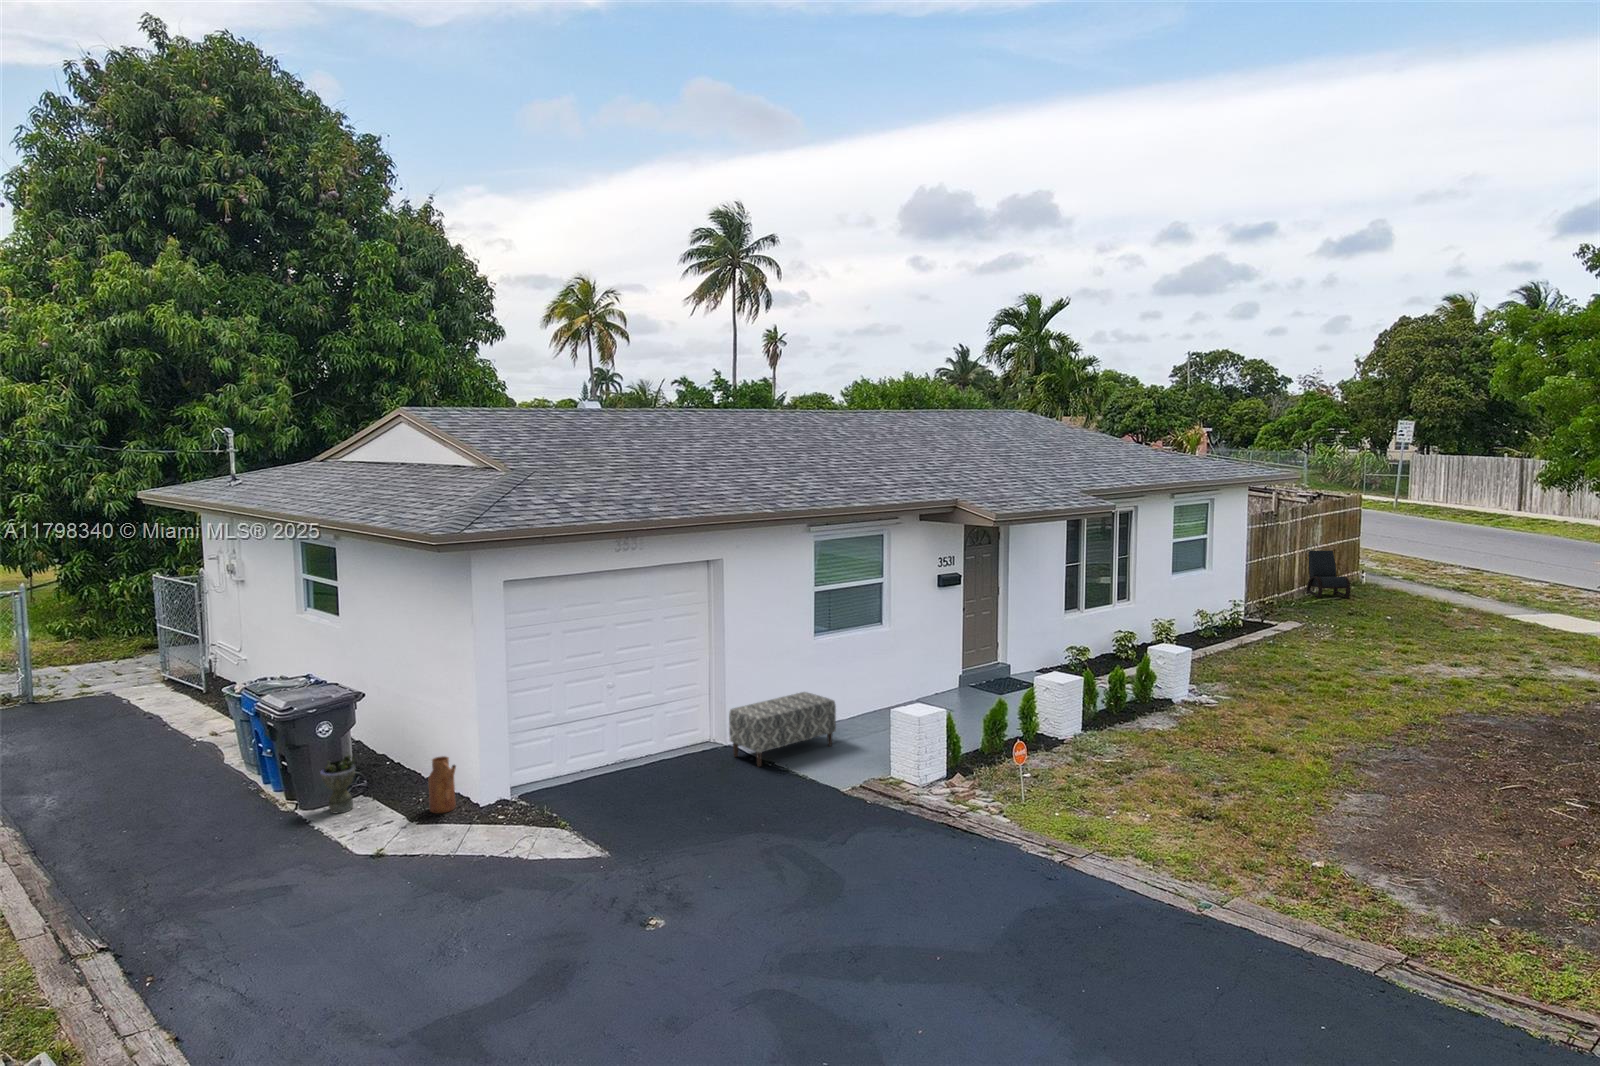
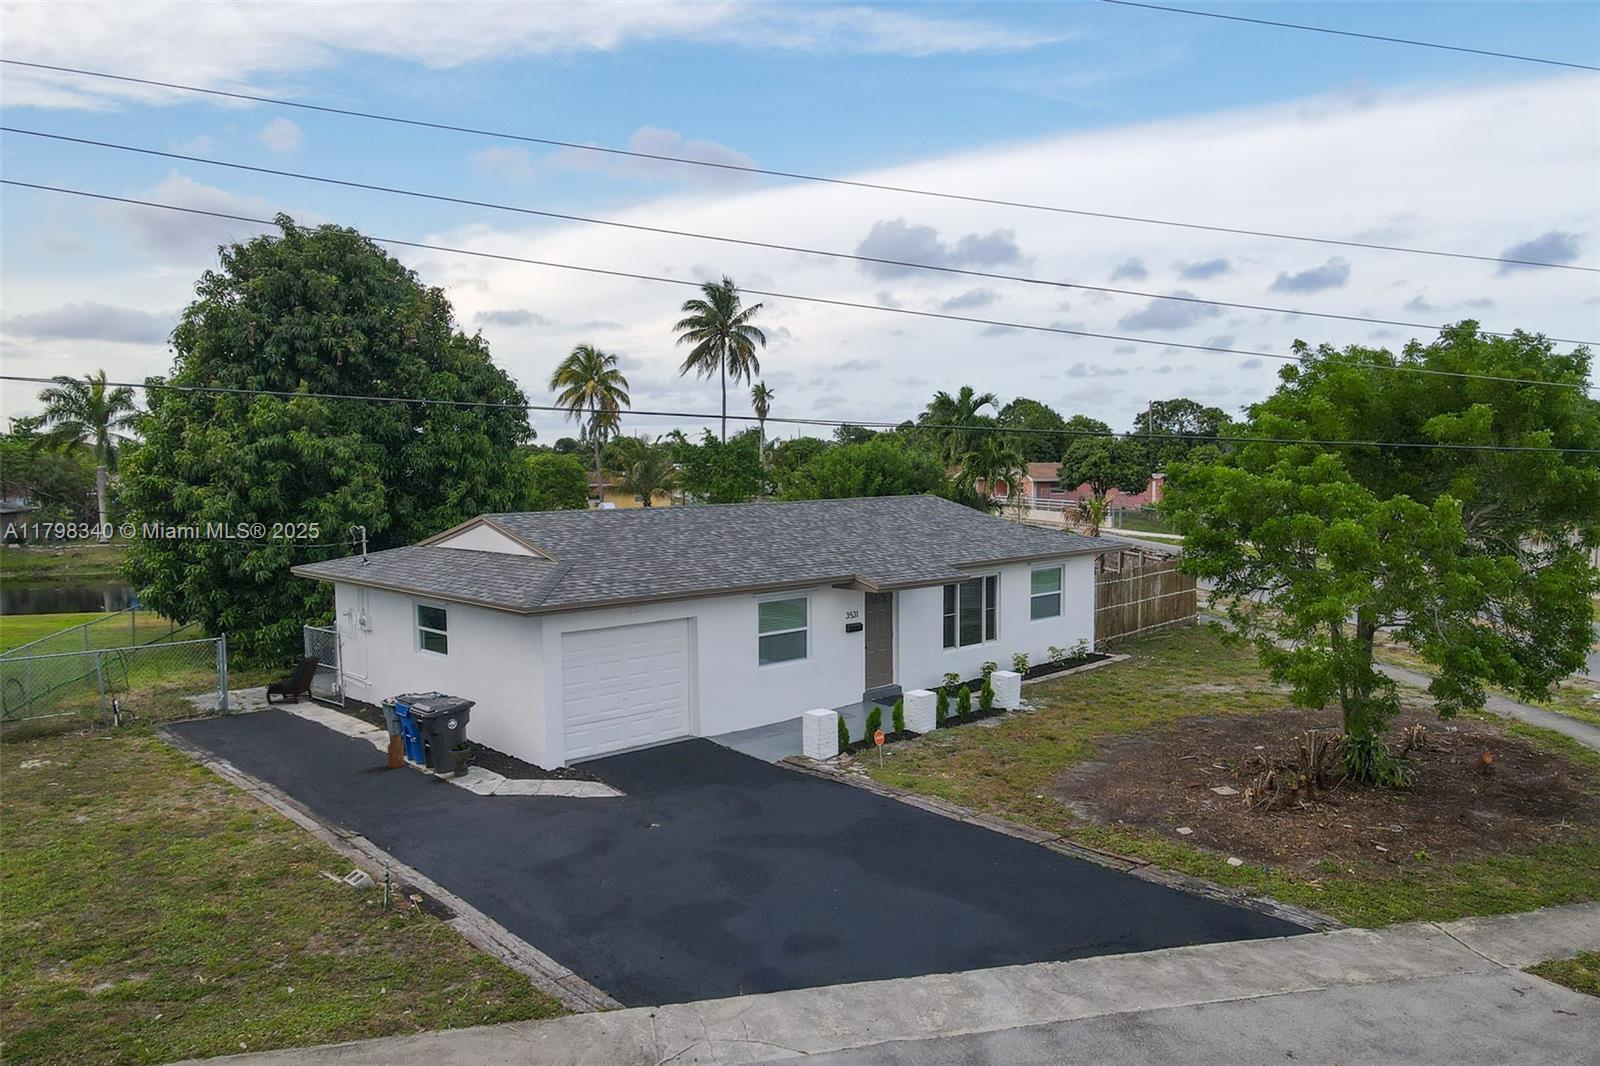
lounge chair: present [1306,551,1351,598] -> present [266,656,320,705]
bench: present [729,692,836,767] -> none [703,703,773,749]
watering can: present [428,756,456,813] -> present [388,735,404,768]

